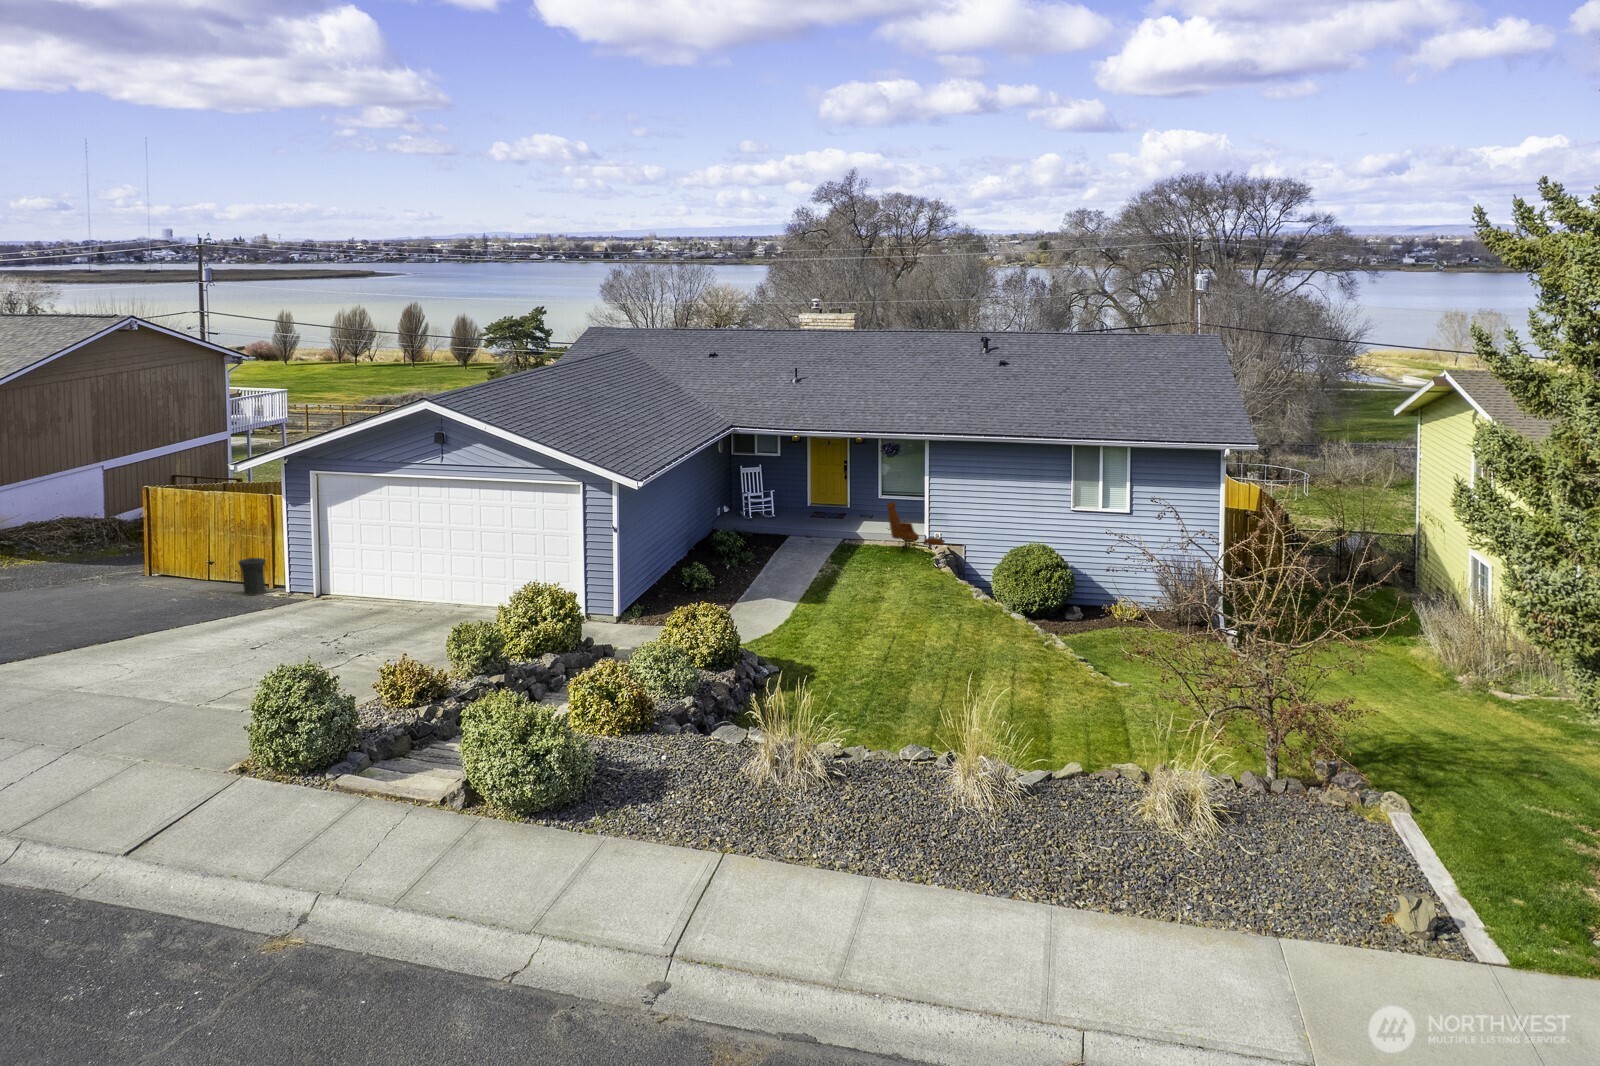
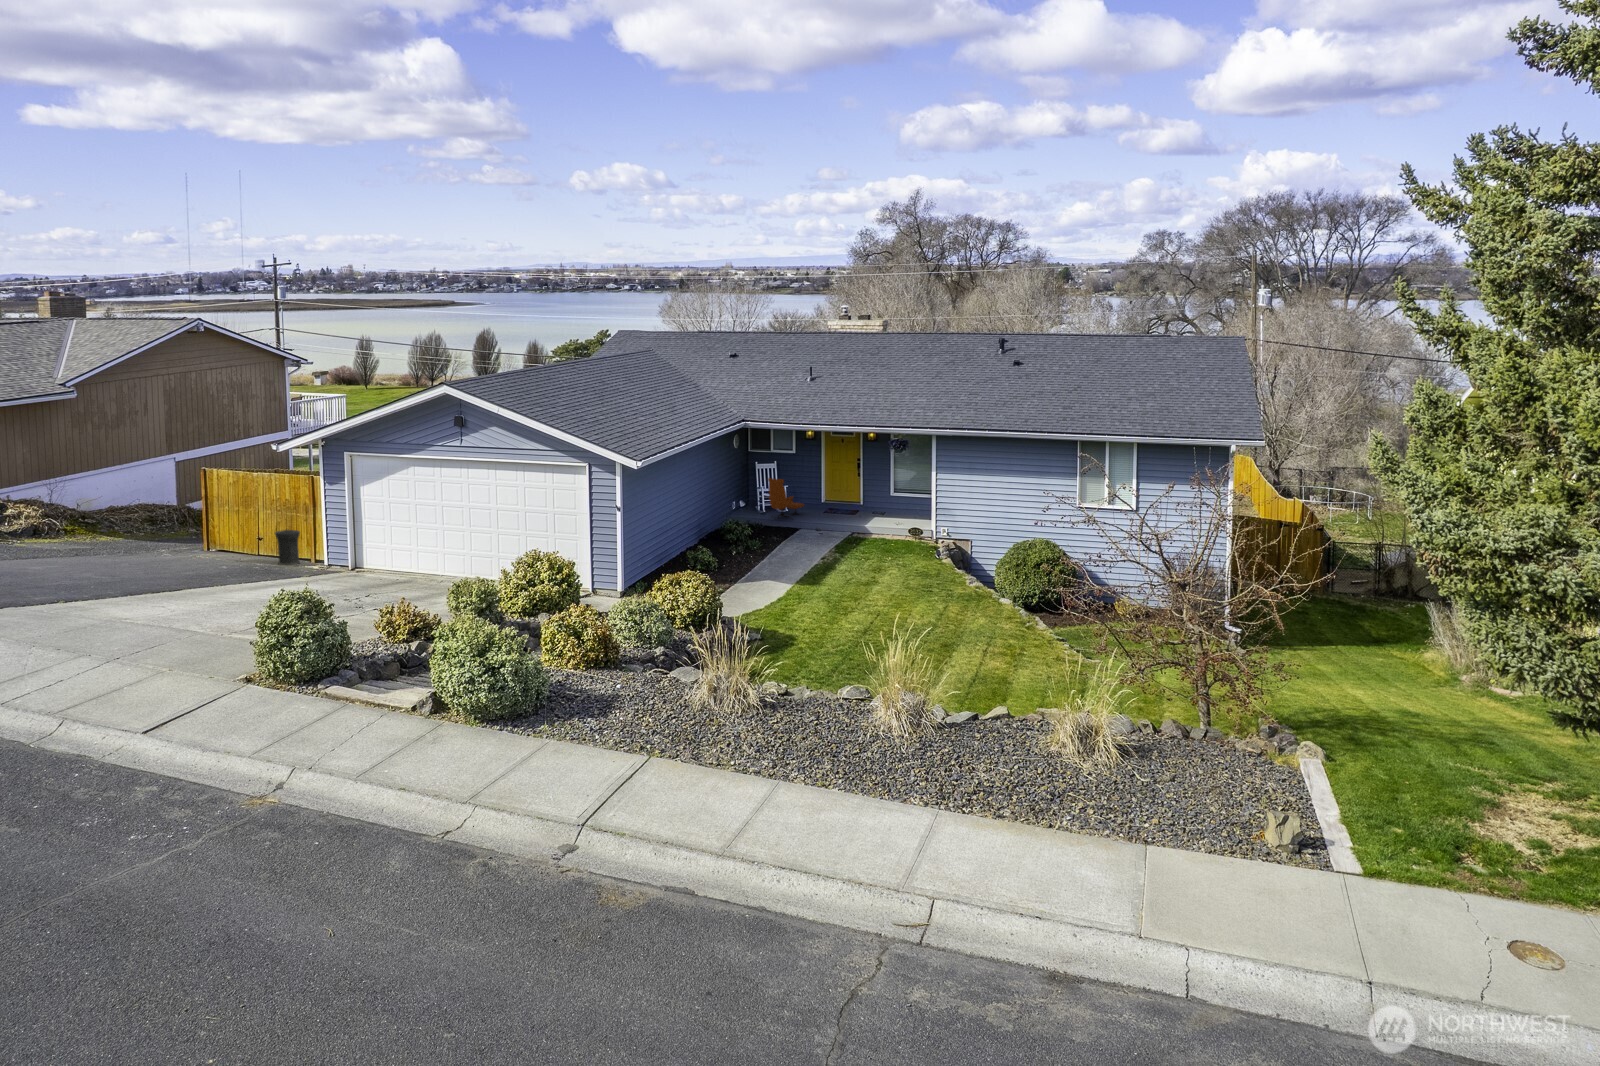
lounge chair: present [887,502,944,550] -> present [768,478,804,517]

